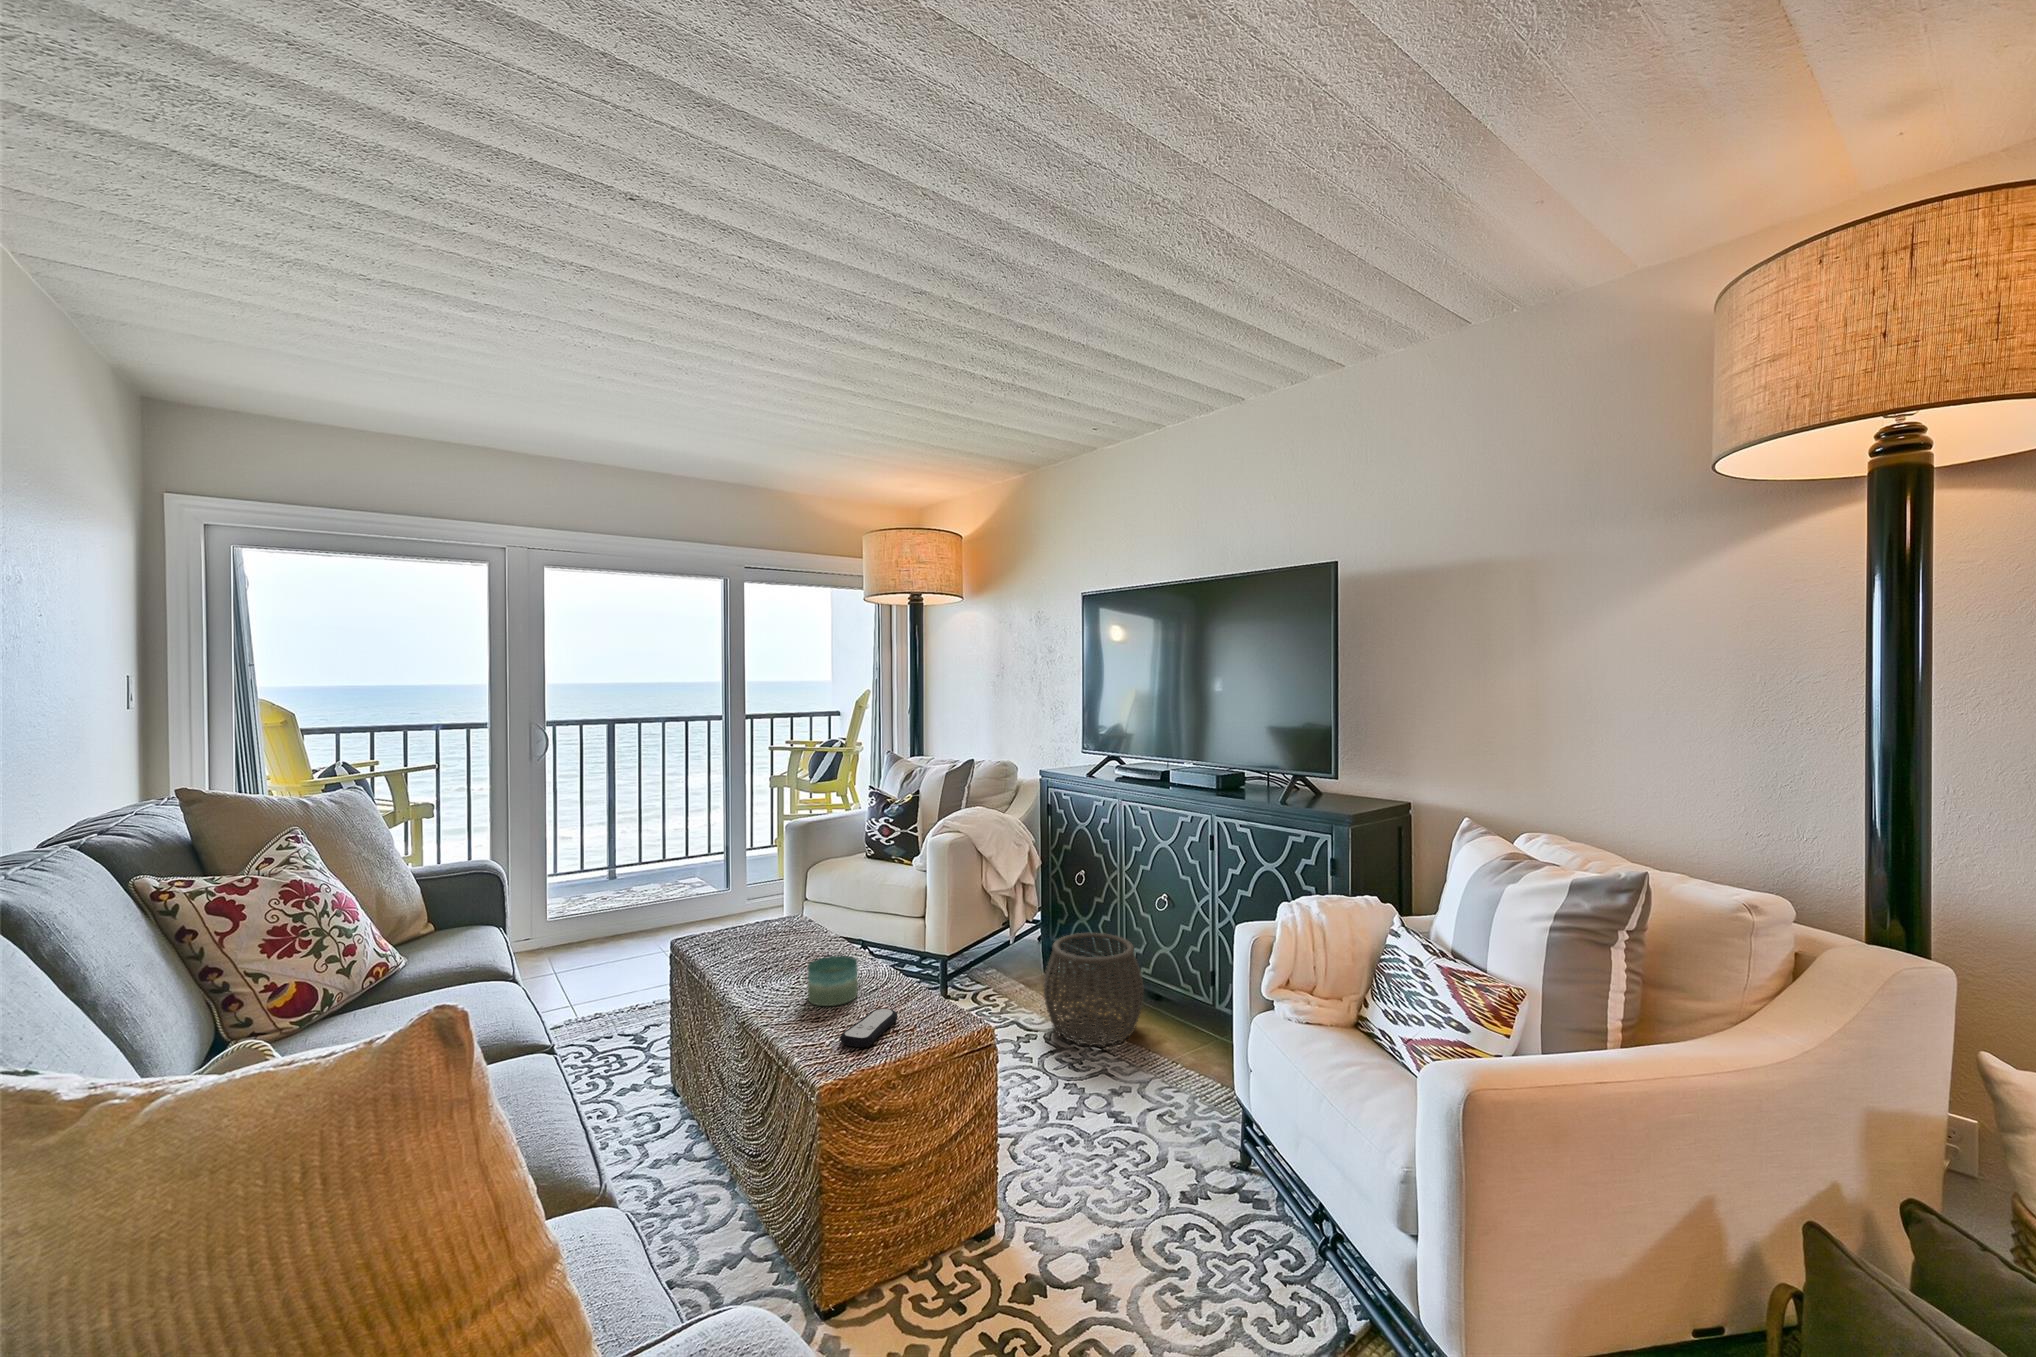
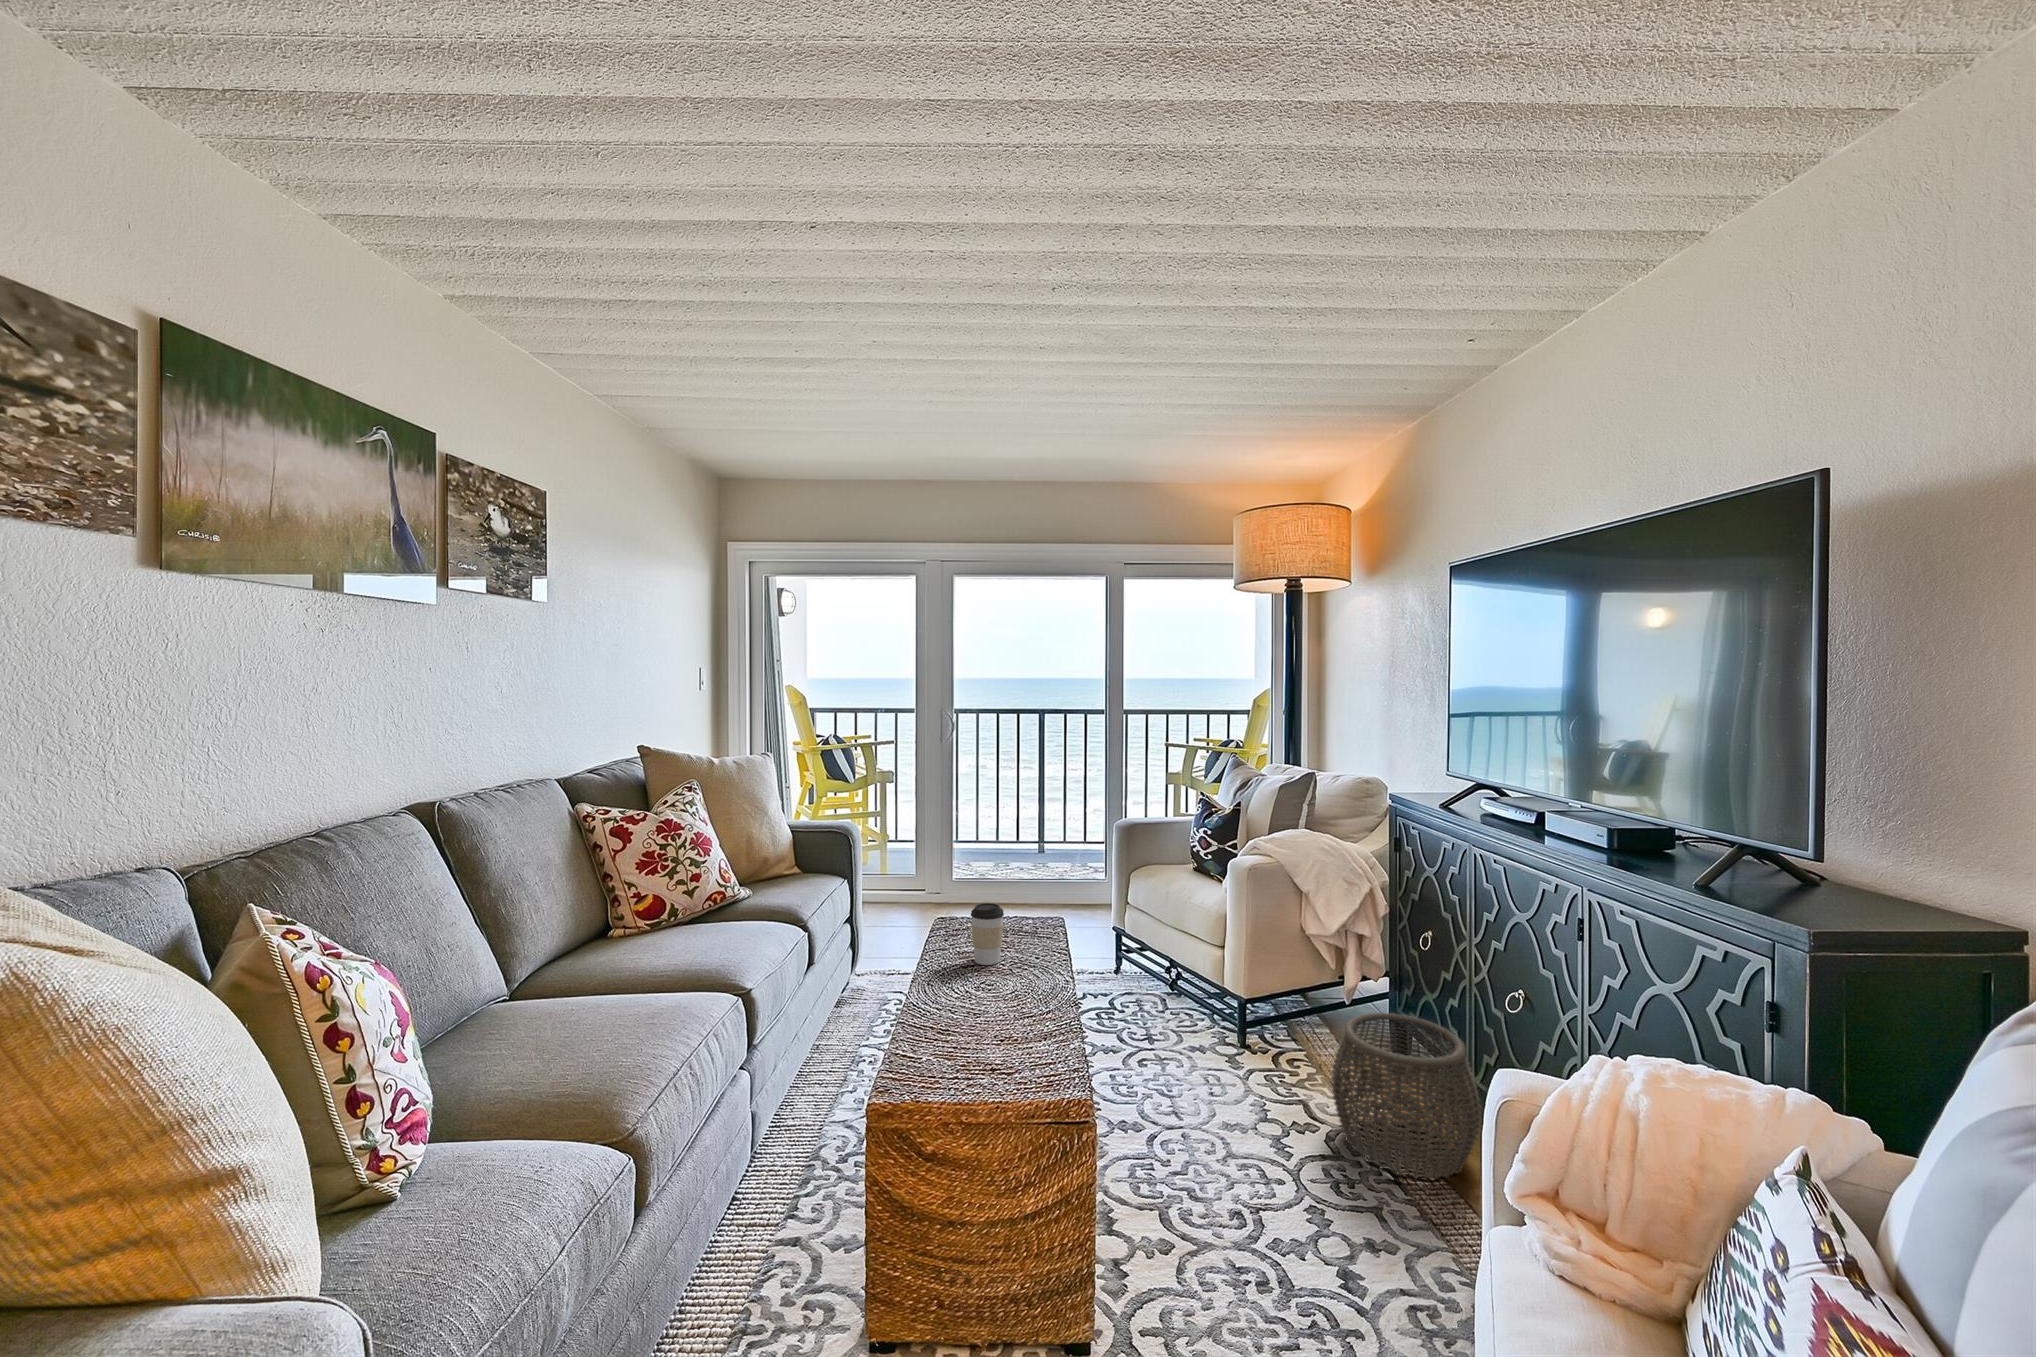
coffee cup: none [765,904,800,965] -> present [971,903,1004,965]
candle: present [808,956,858,1006] -> none [959,967,1011,1021]
remote control: present [840,1008,898,1047] -> none [933,1038,1013,1075]

